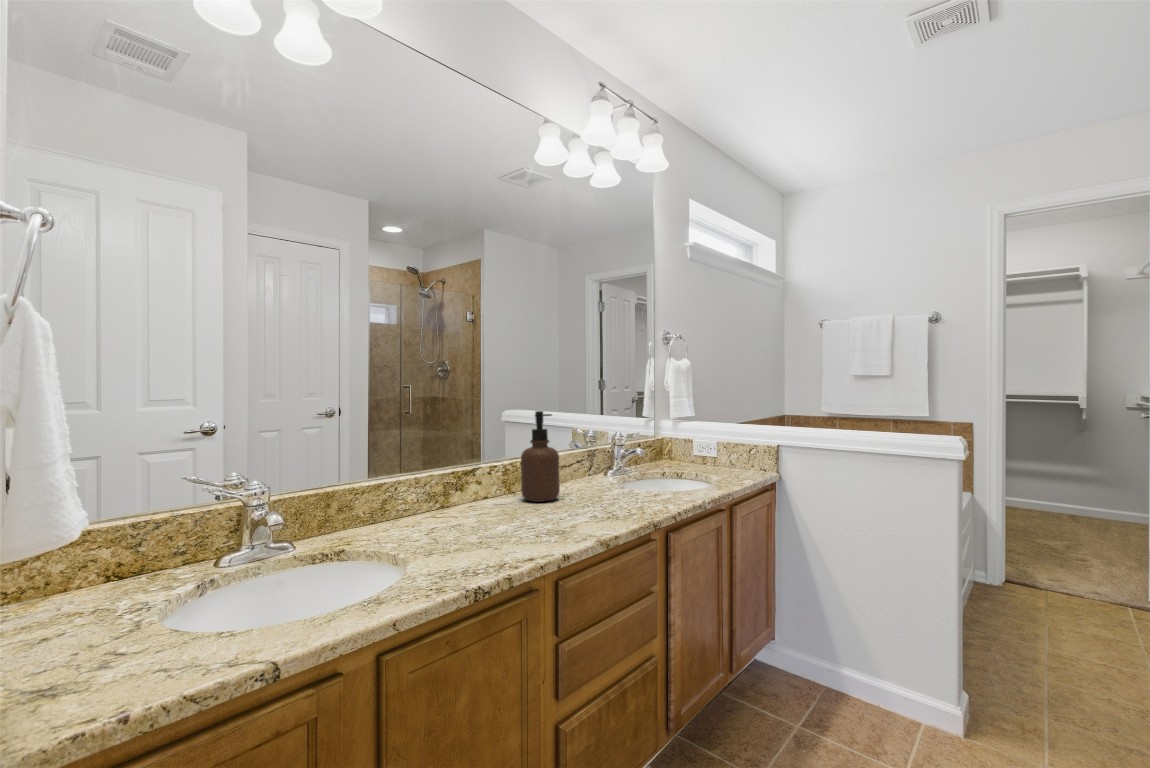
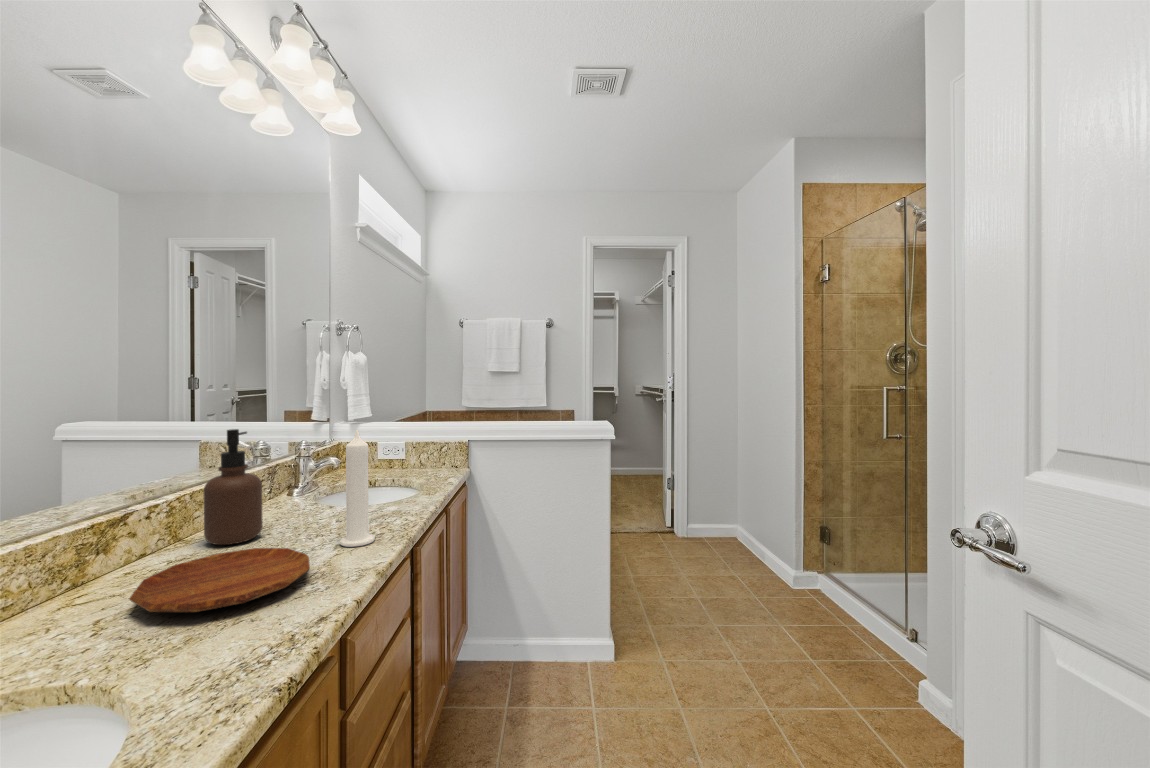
candle: none [600,411,630,518] -> present [340,430,375,547]
tray: none [446,502,561,534] -> present [129,548,310,612]

